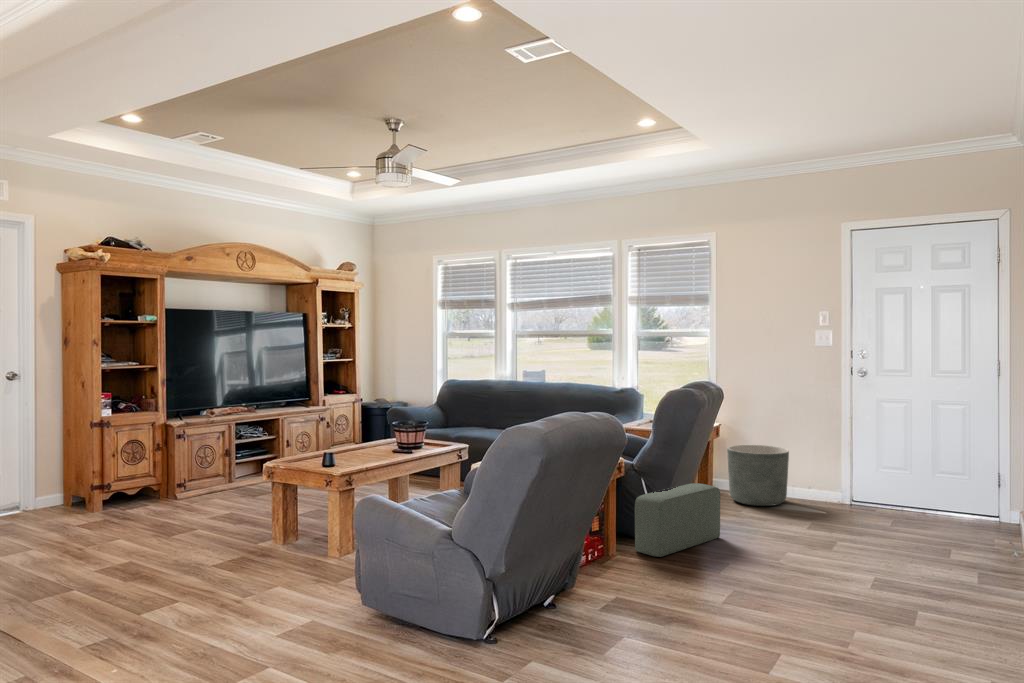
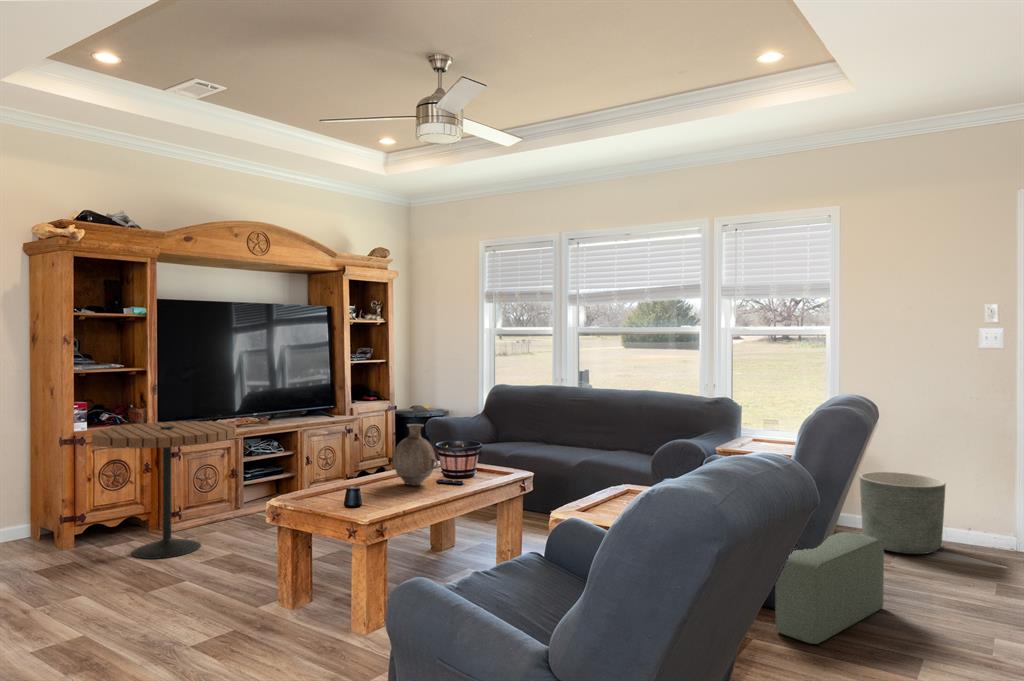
vase: none [358,407,394,453] -> present [391,424,438,485]
side table: none [118,409,233,516] -> present [92,421,236,559]

